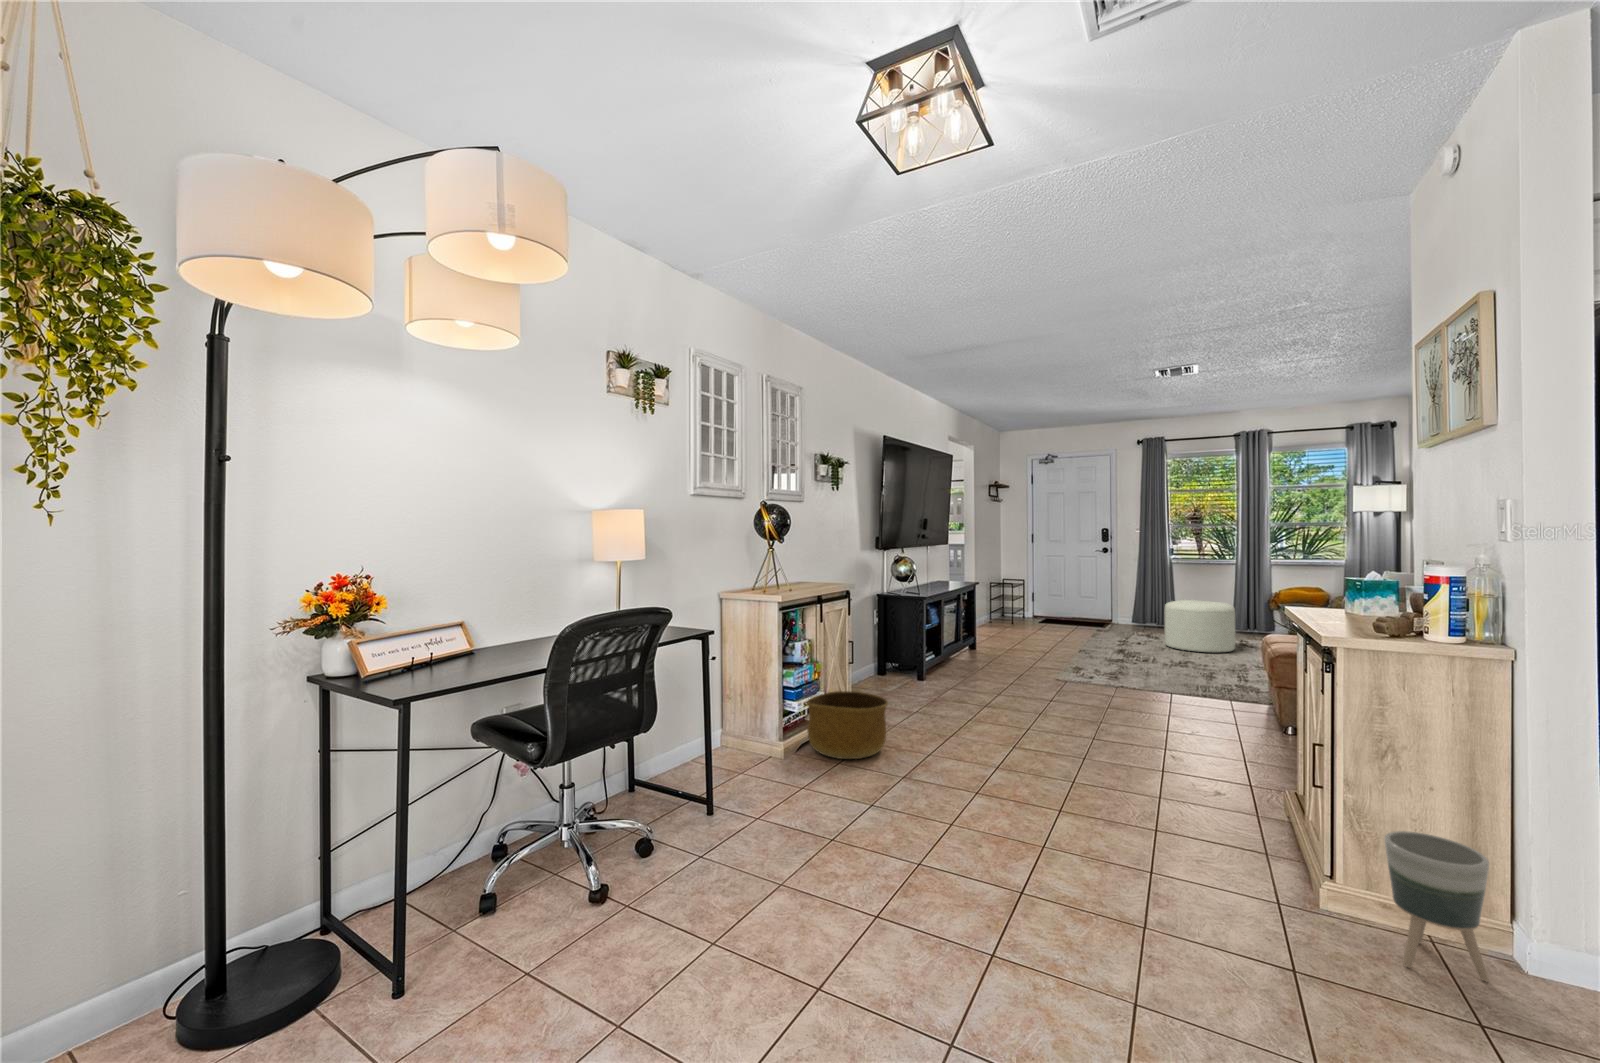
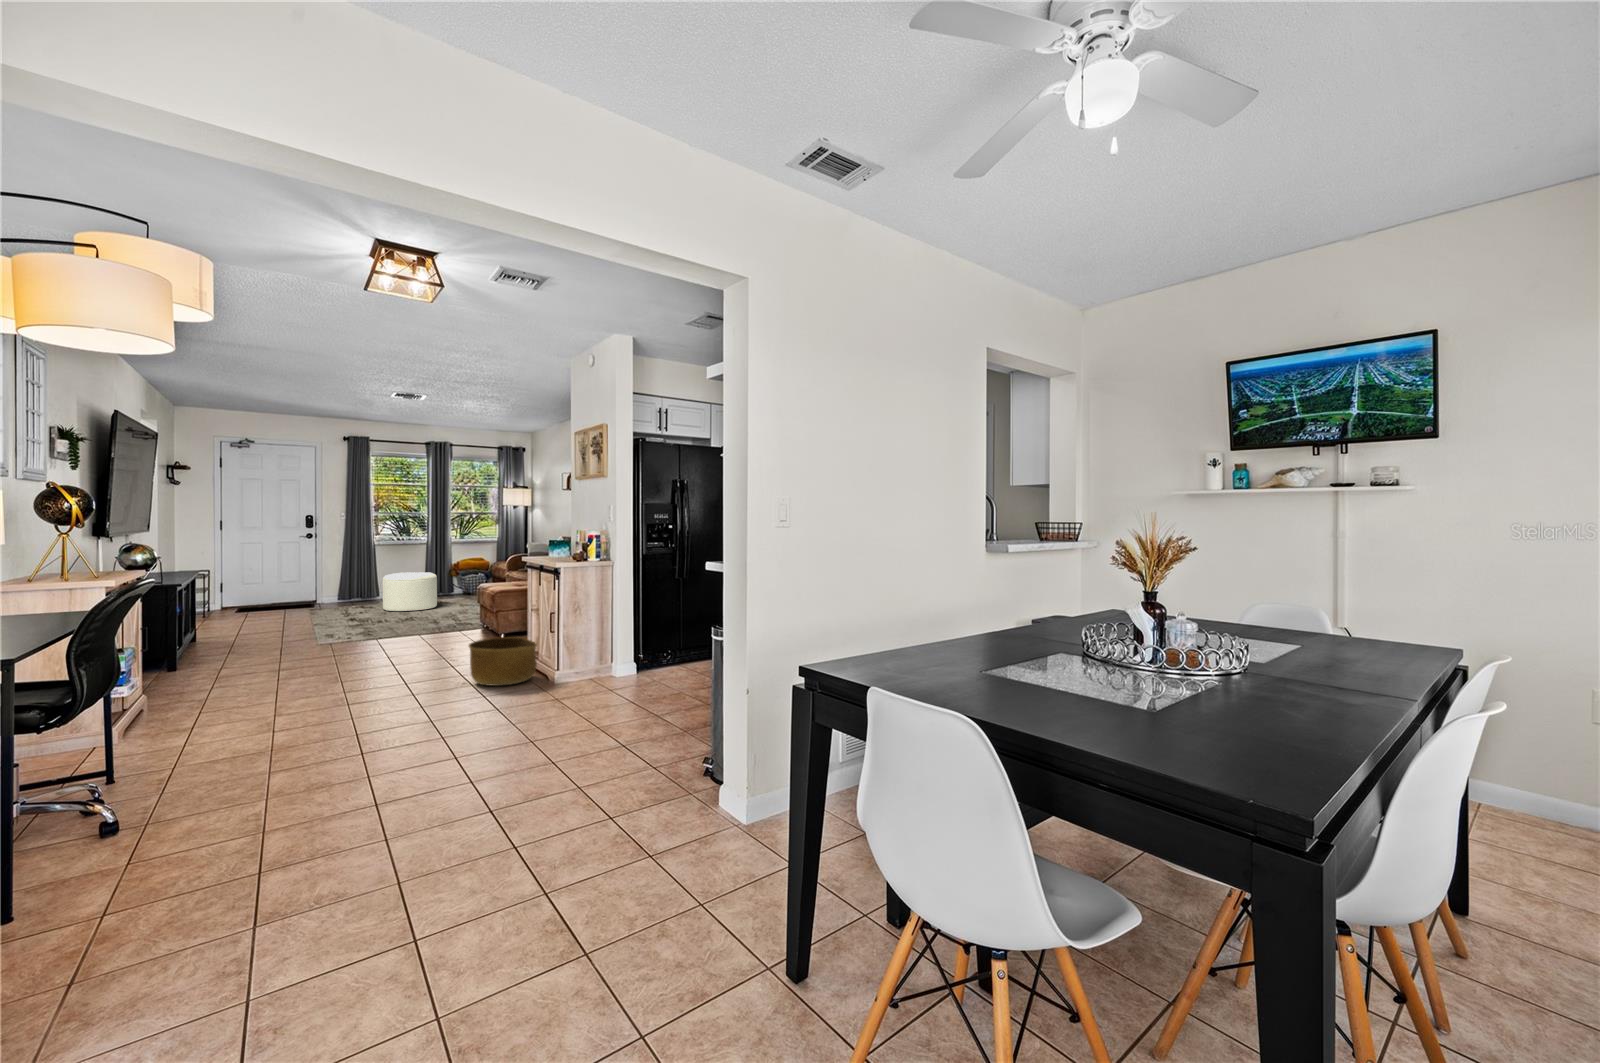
basket: present [807,691,888,759] -> present [469,637,537,686]
planter: present [1384,831,1489,981] -> none [580,640,611,691]

